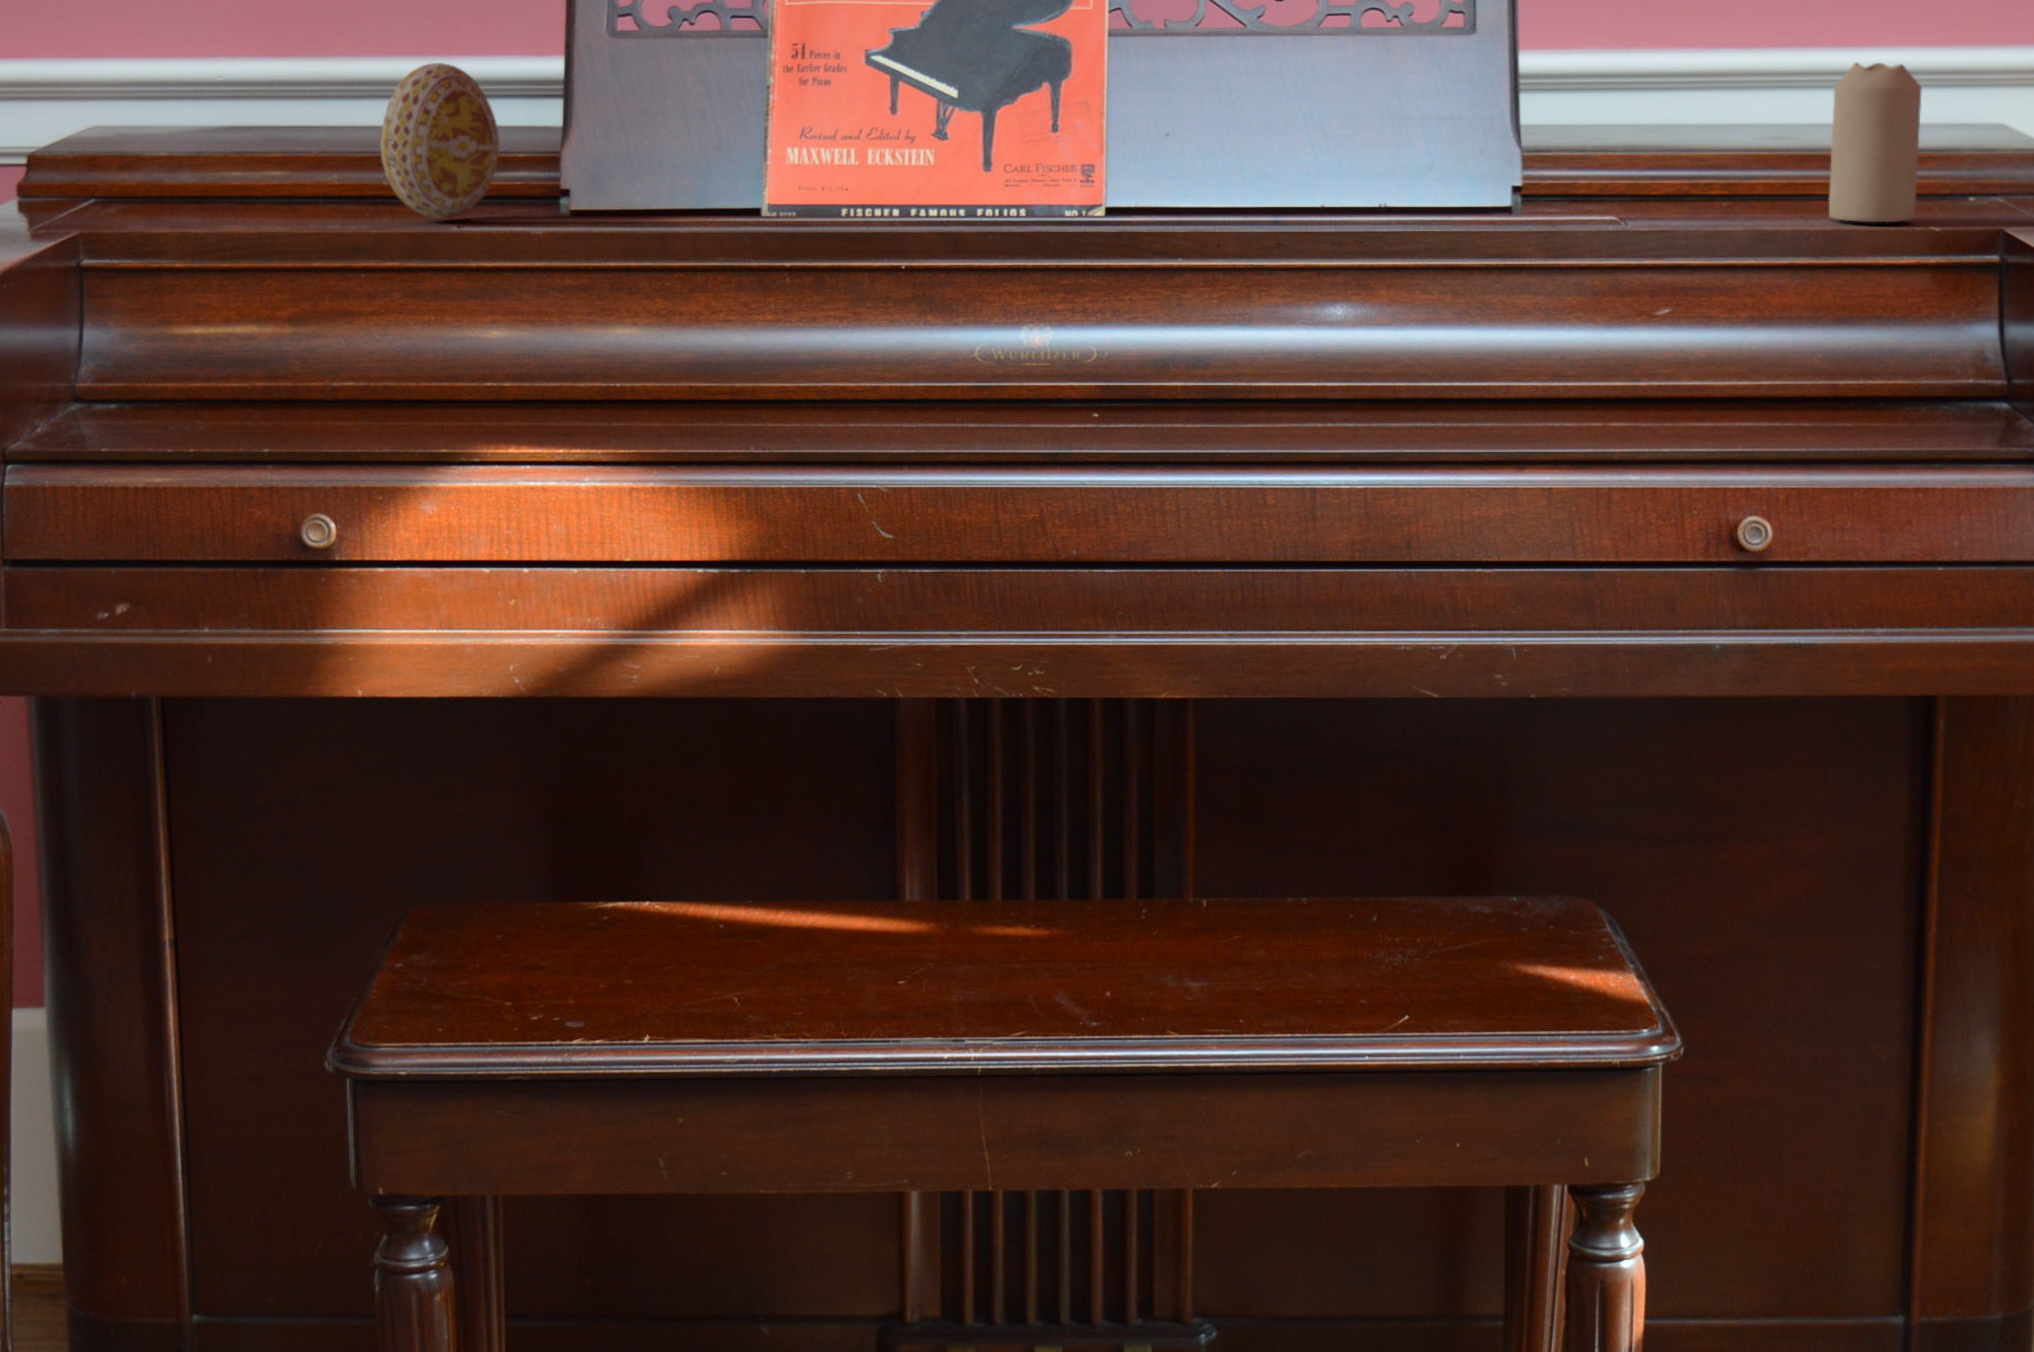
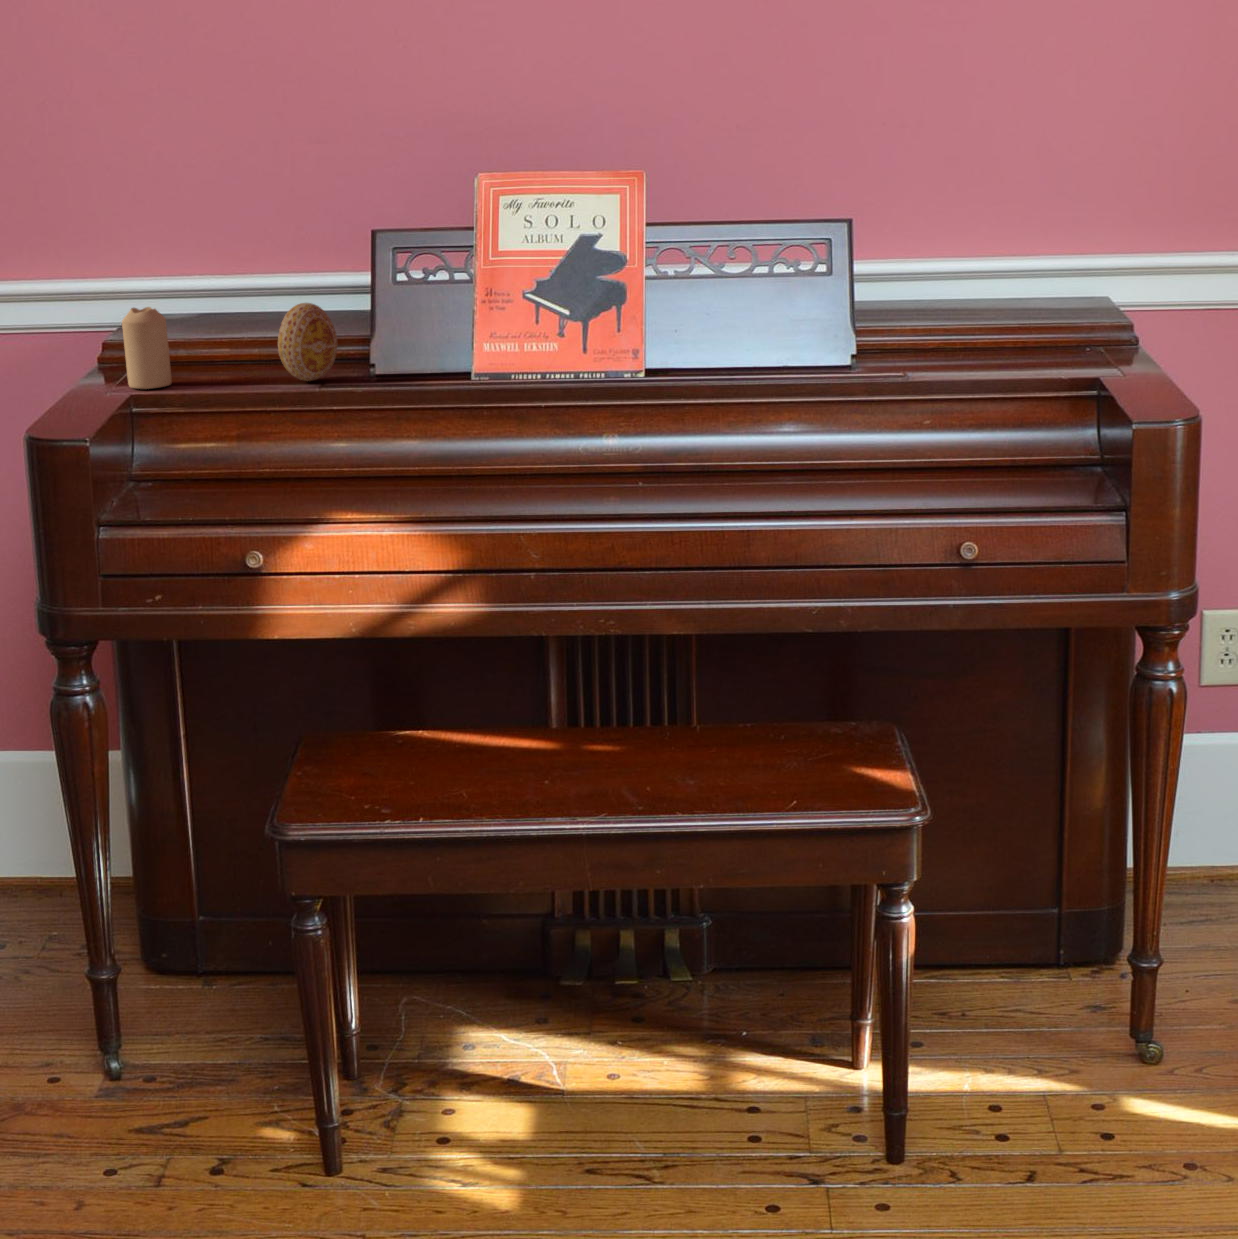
candle: present [1829,63,1922,222] -> present [122,307,171,389]

